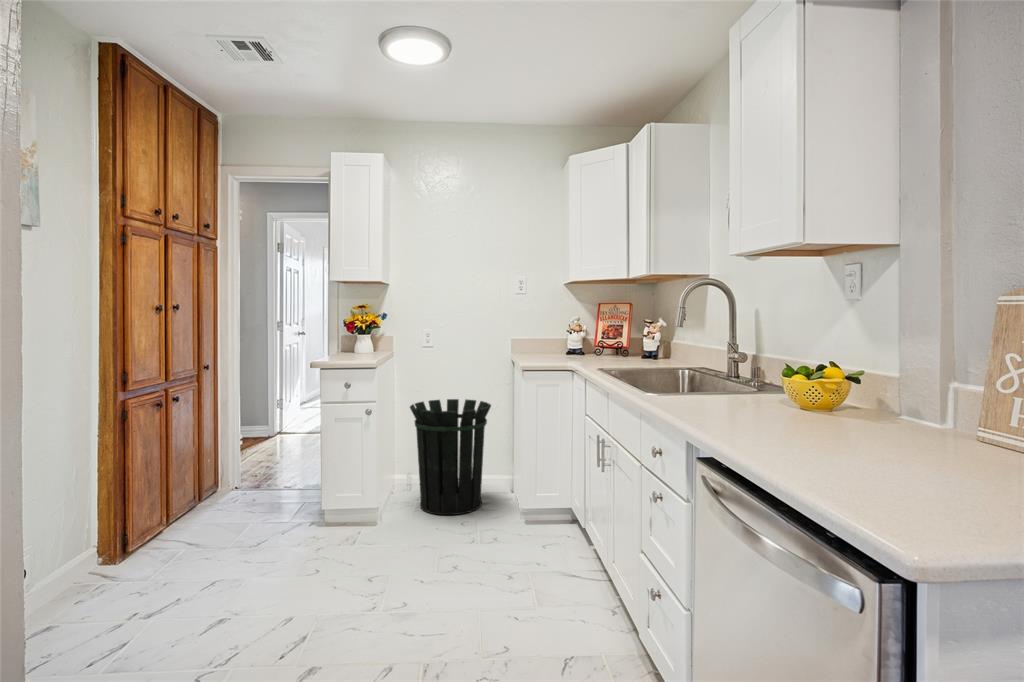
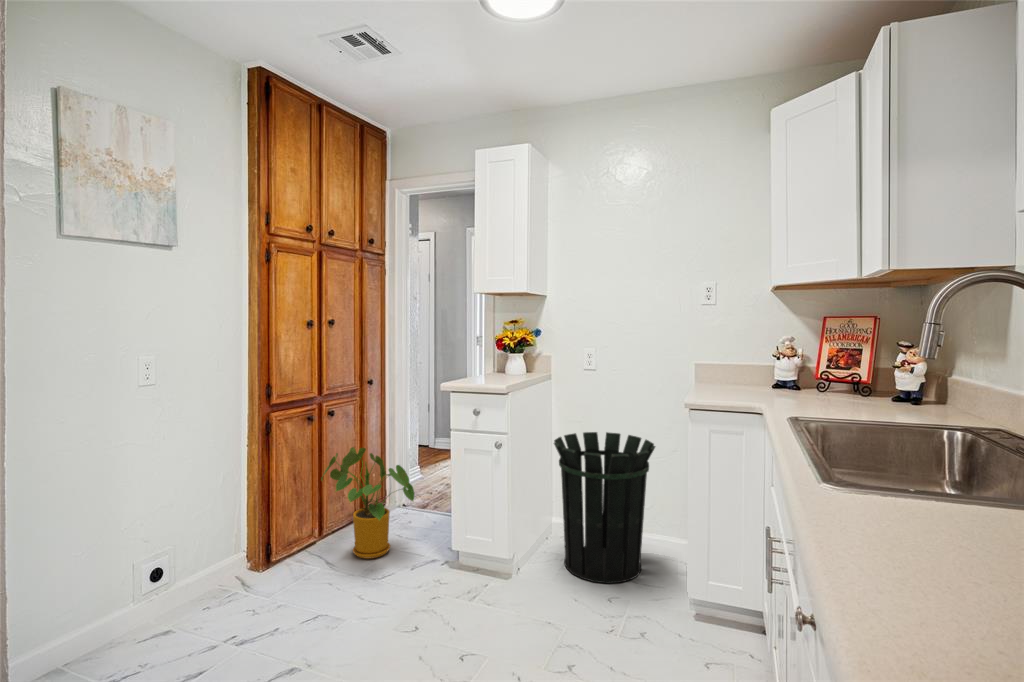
house plant: none [178,432,283,535] -> present [321,447,414,559]

